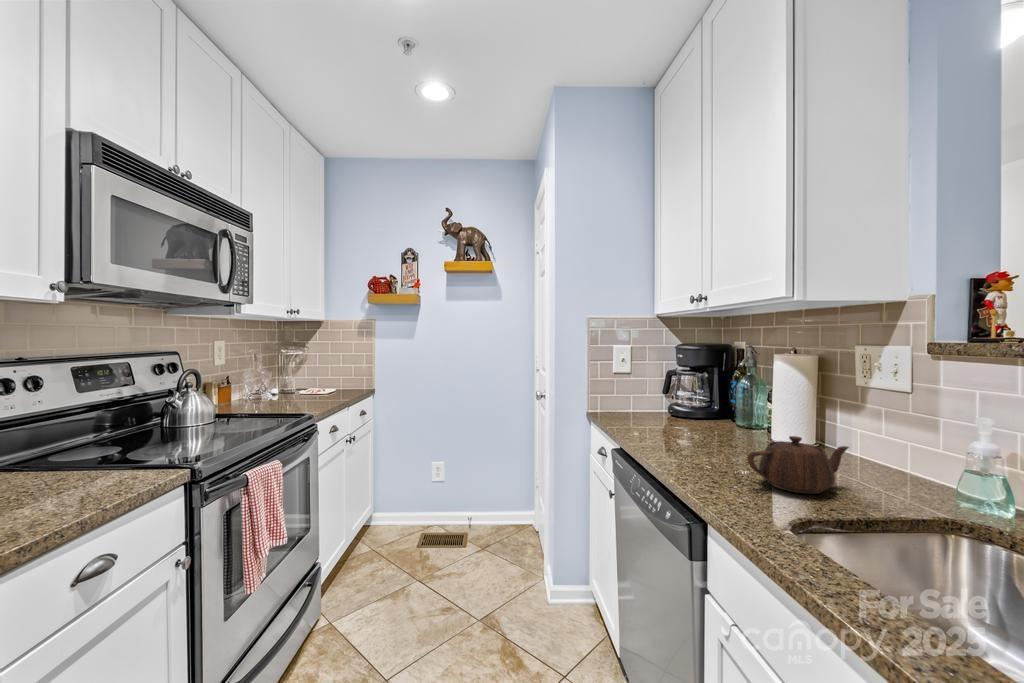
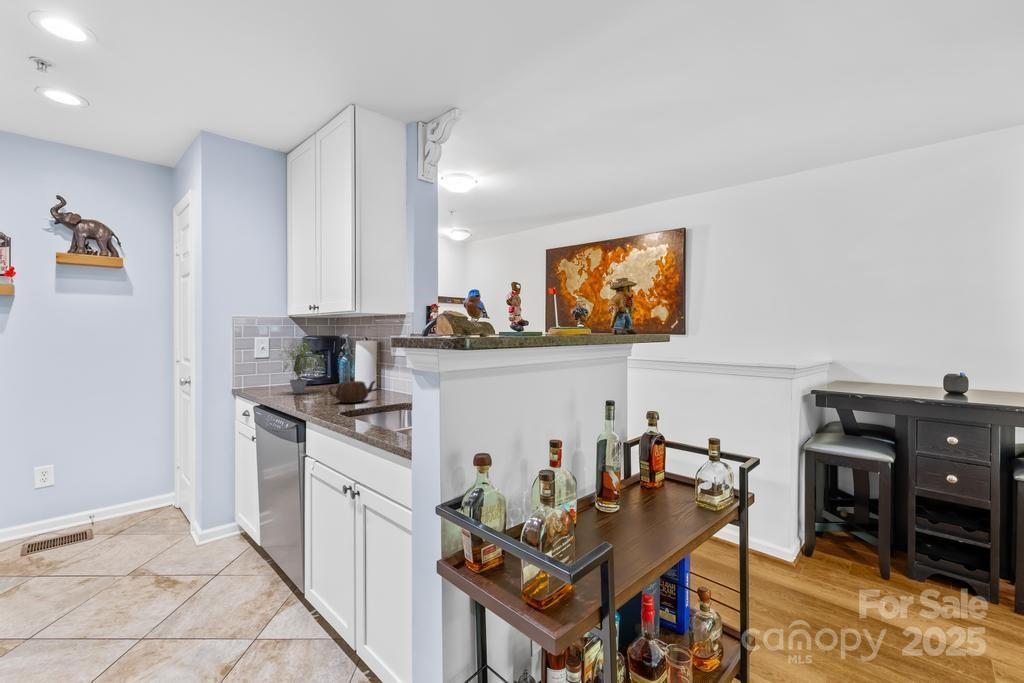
potted plant: none [642,341,723,437] -> present [281,338,323,394]

